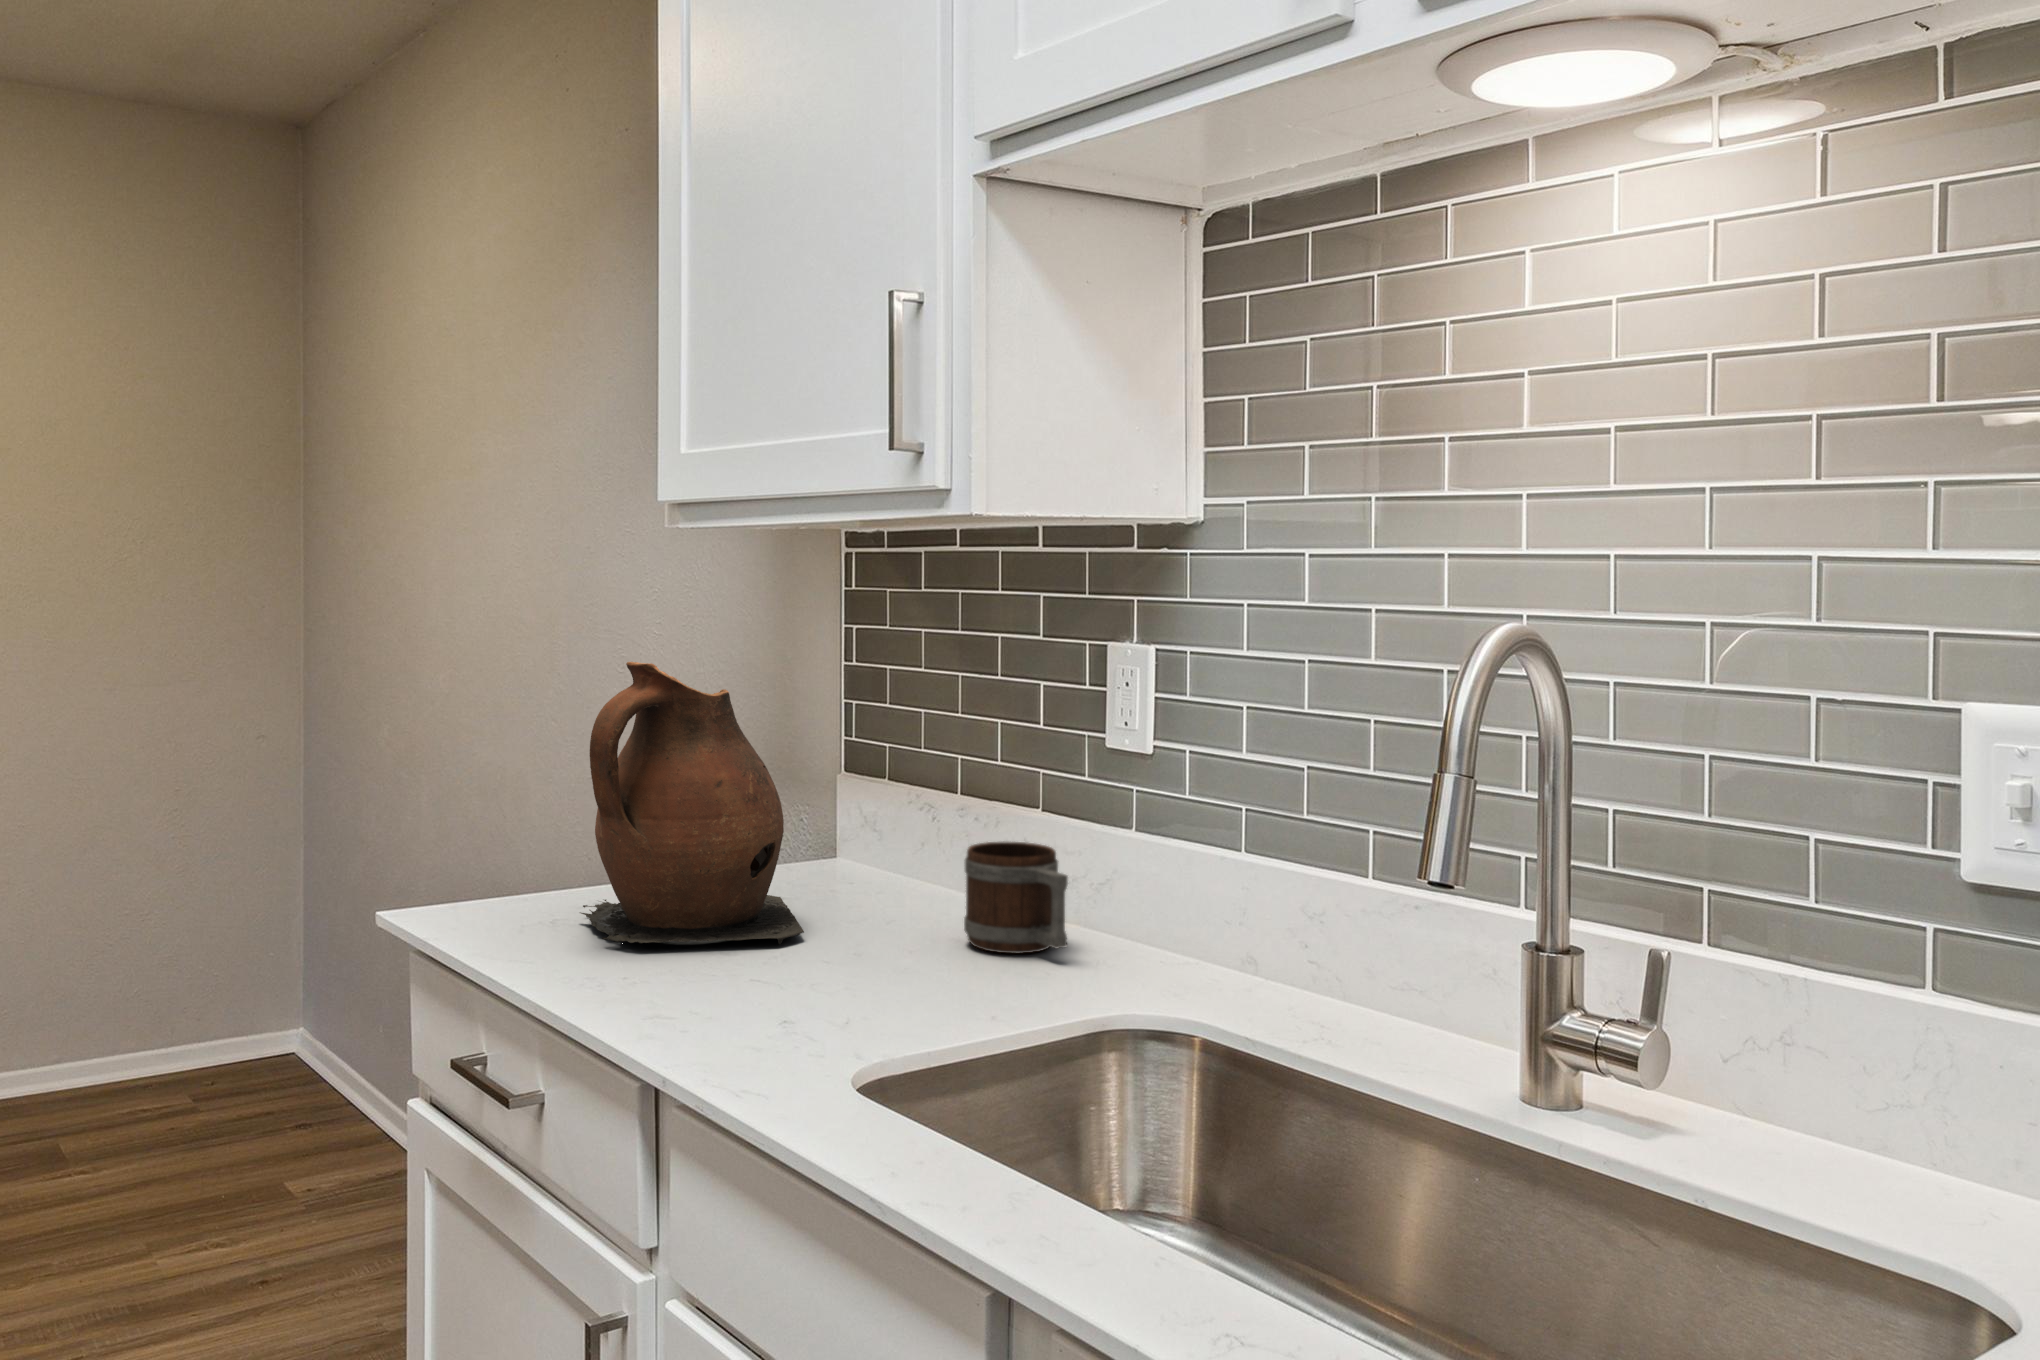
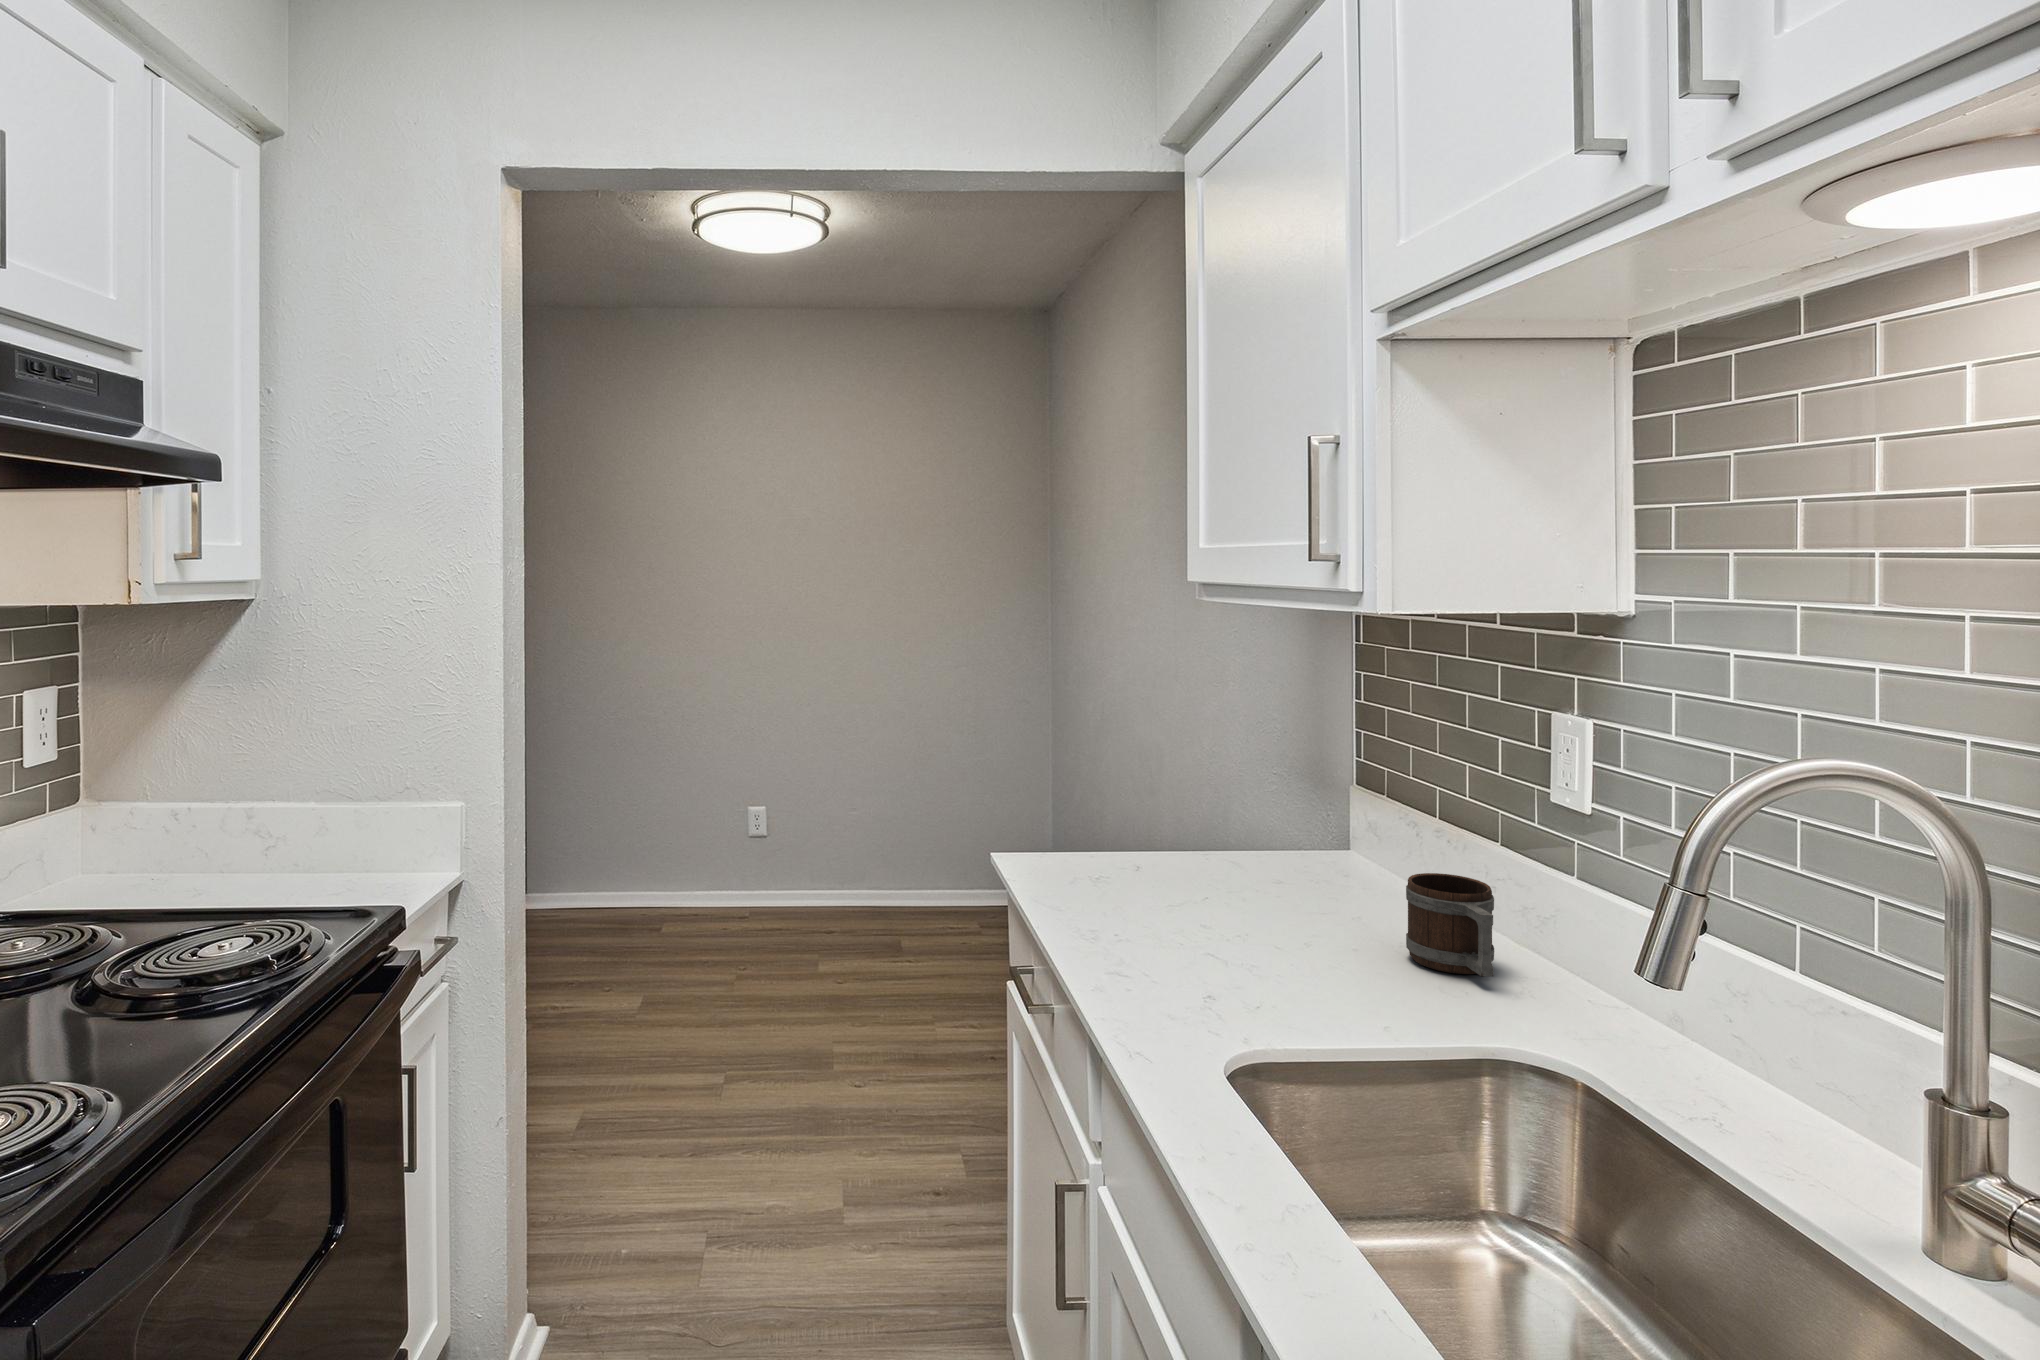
ceramic pitcher: present [580,662,804,944] -> none [1105,706,1271,932]

